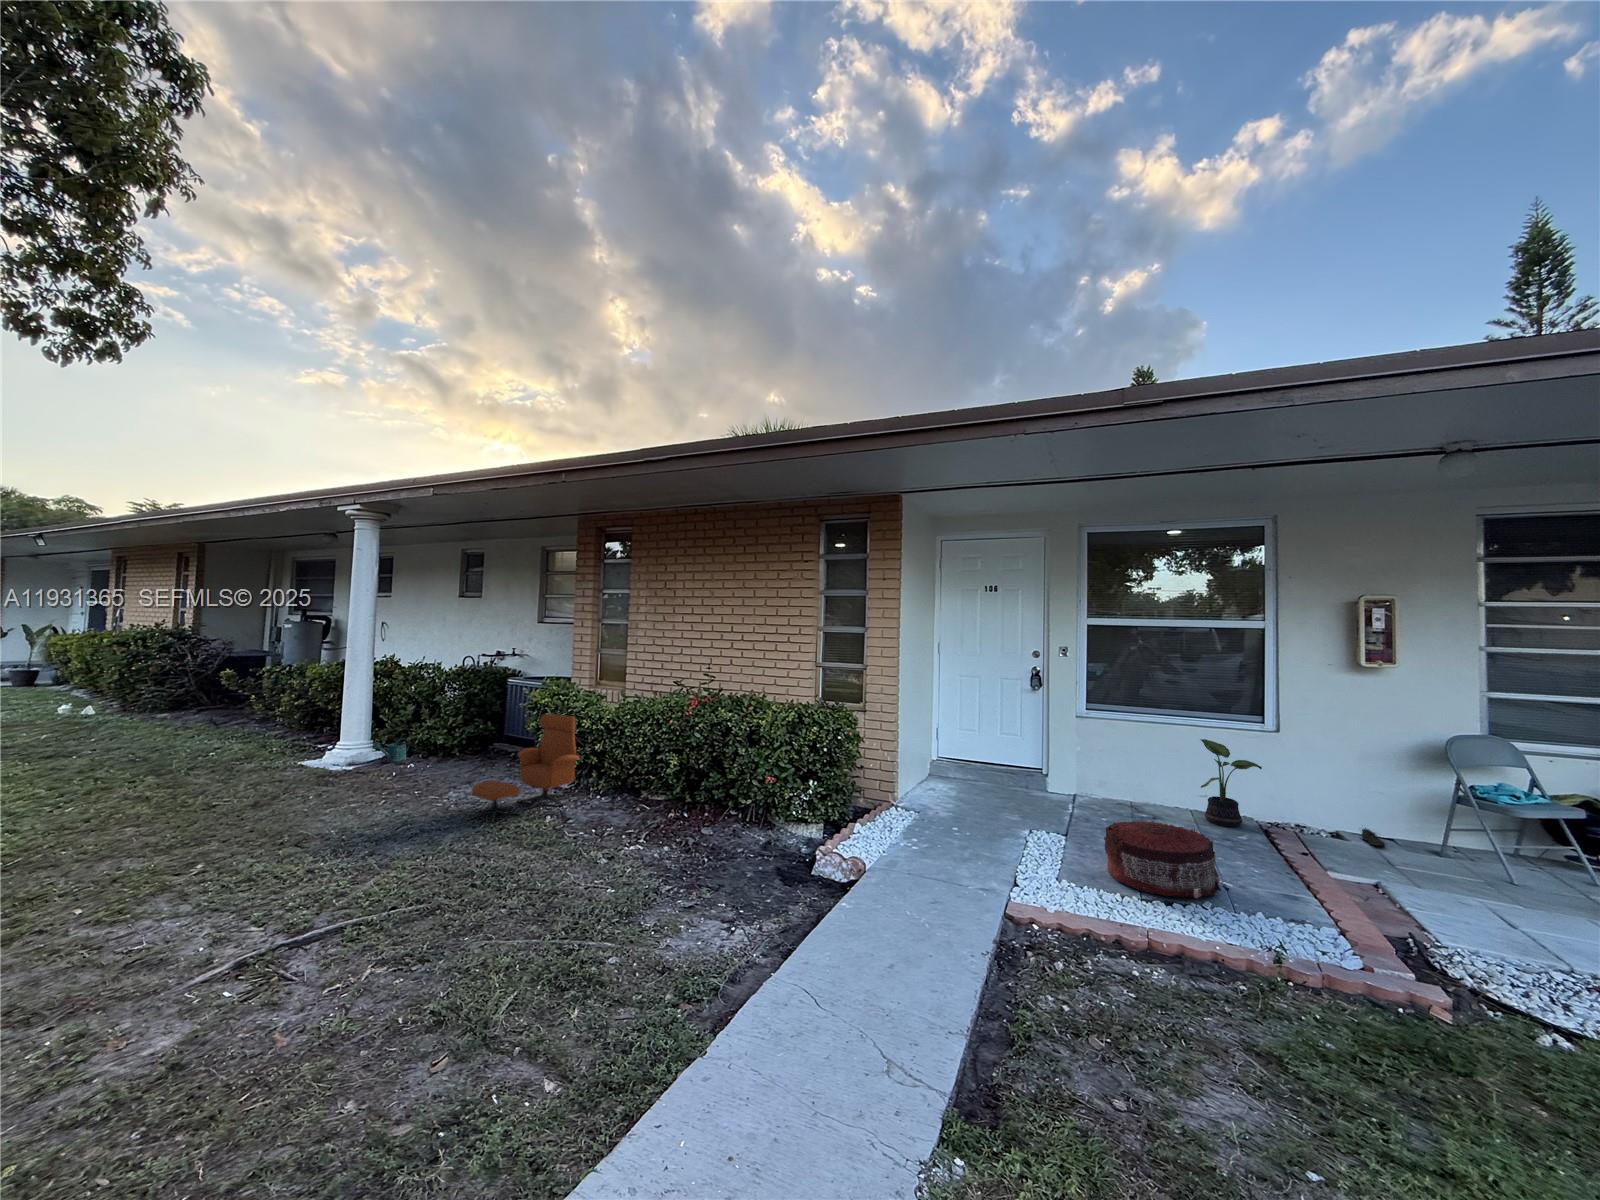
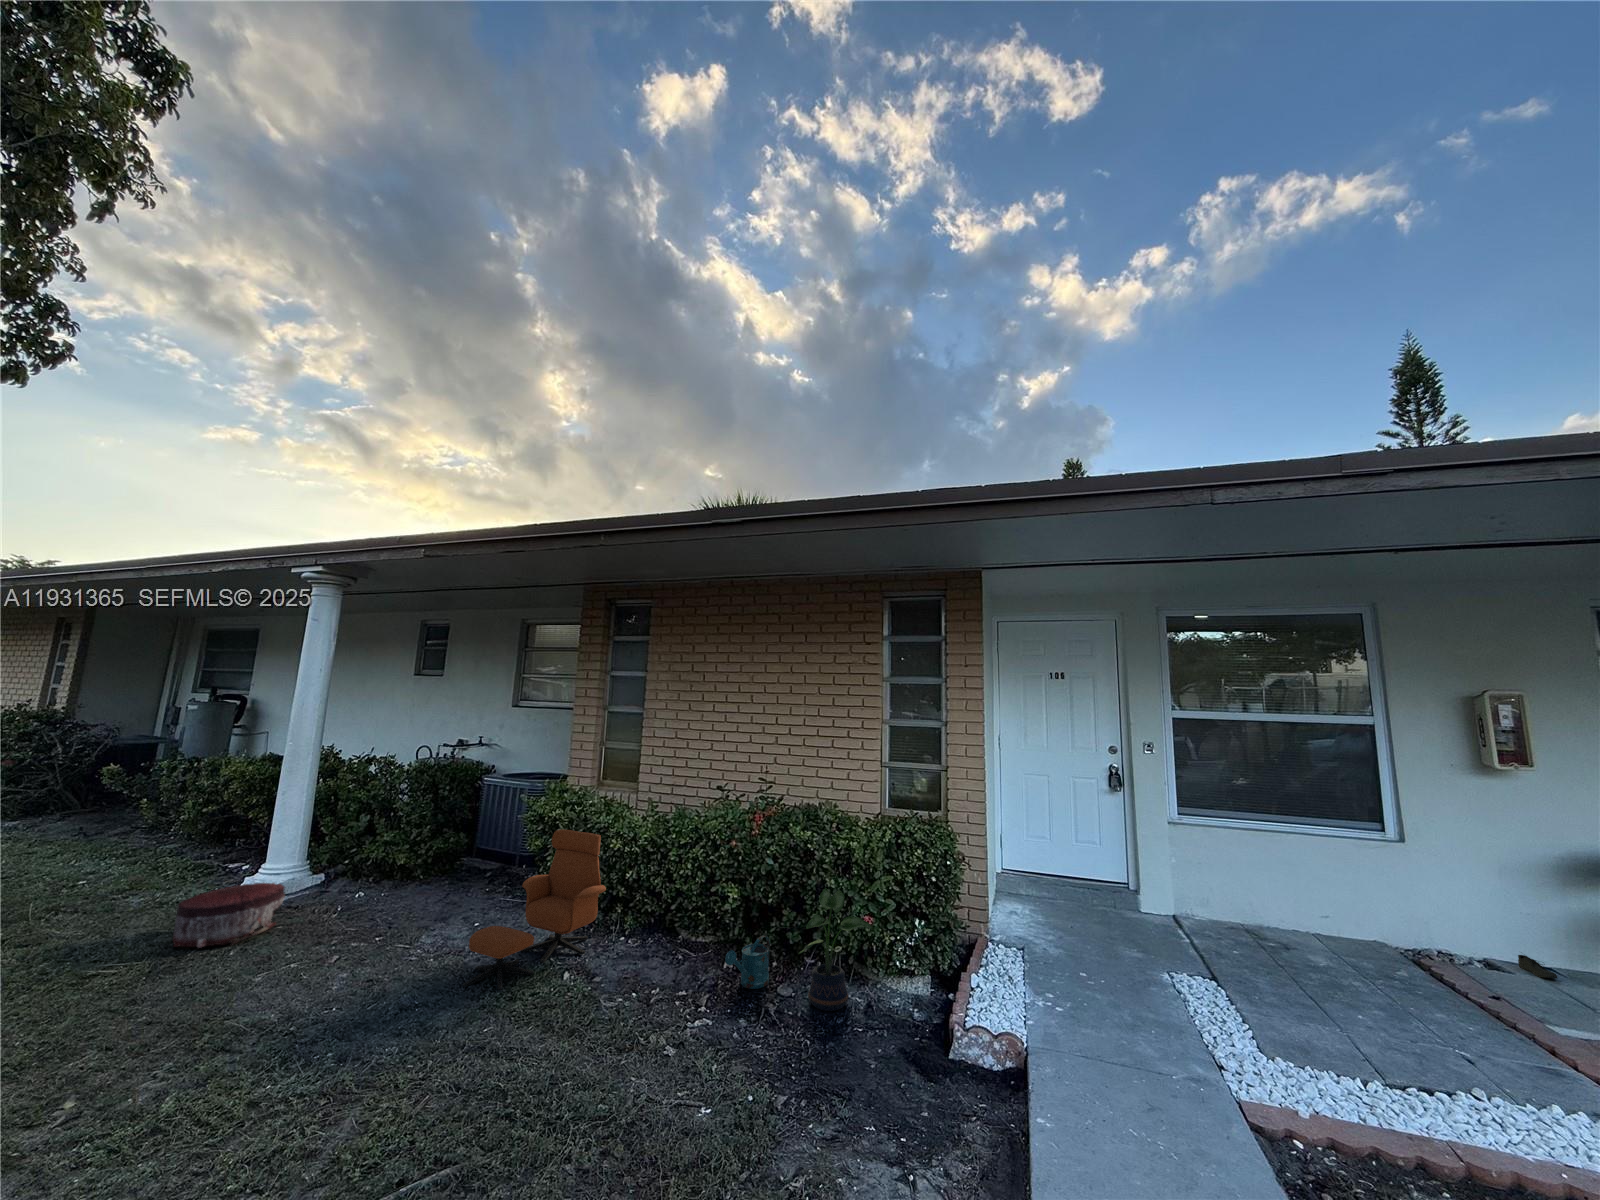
watering can: present [372,738,410,763] -> present [725,936,770,989]
potted plant: present [1200,739,1262,827] -> present [799,888,872,1011]
pouf: present [1104,821,1221,898] -> present [173,882,285,948]

